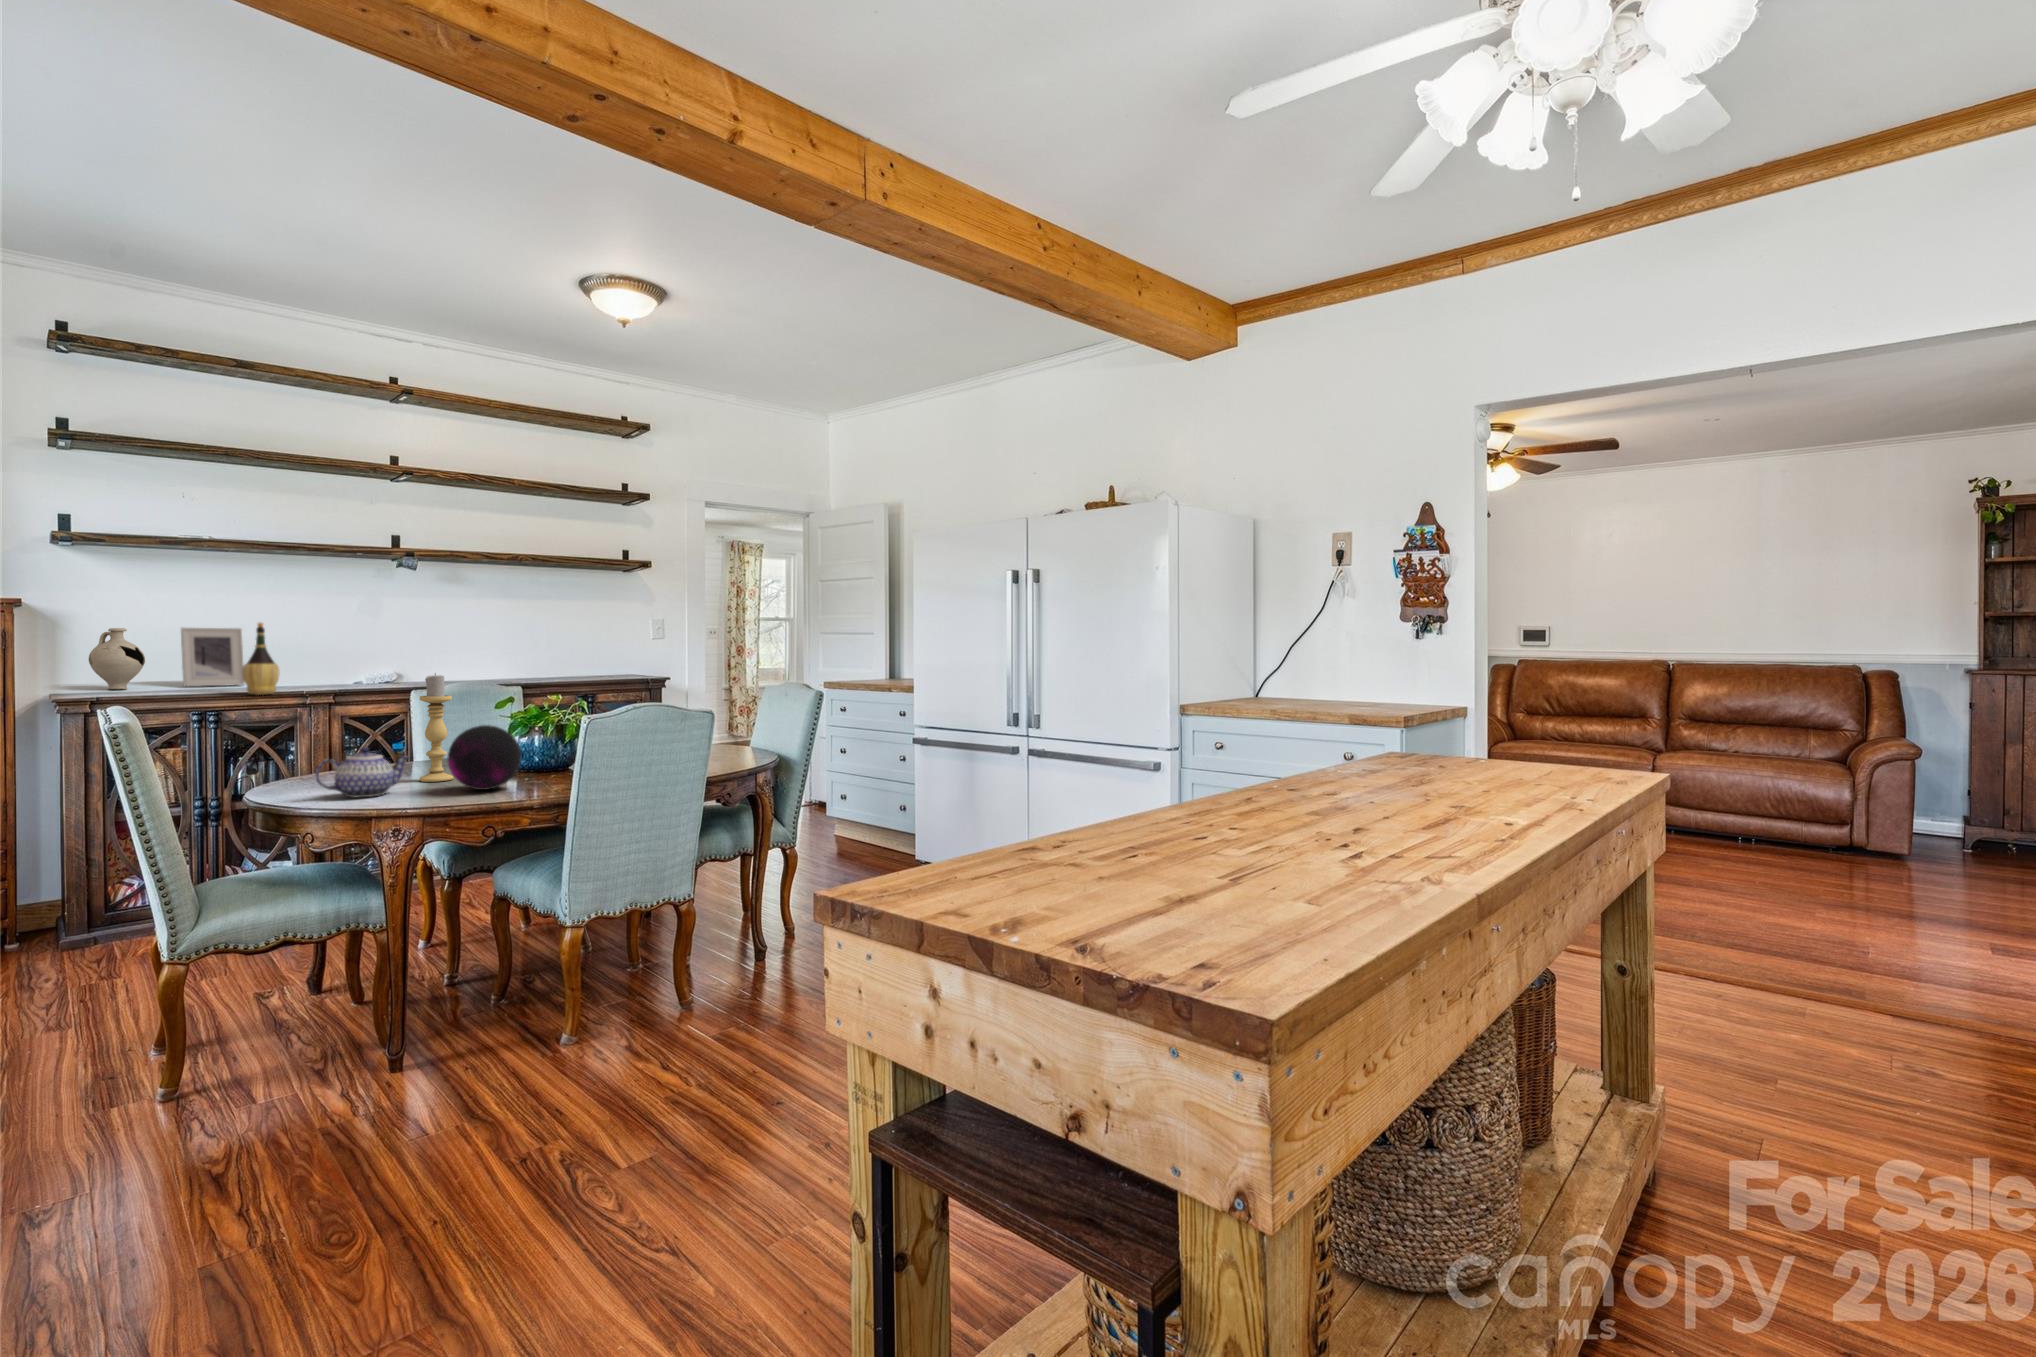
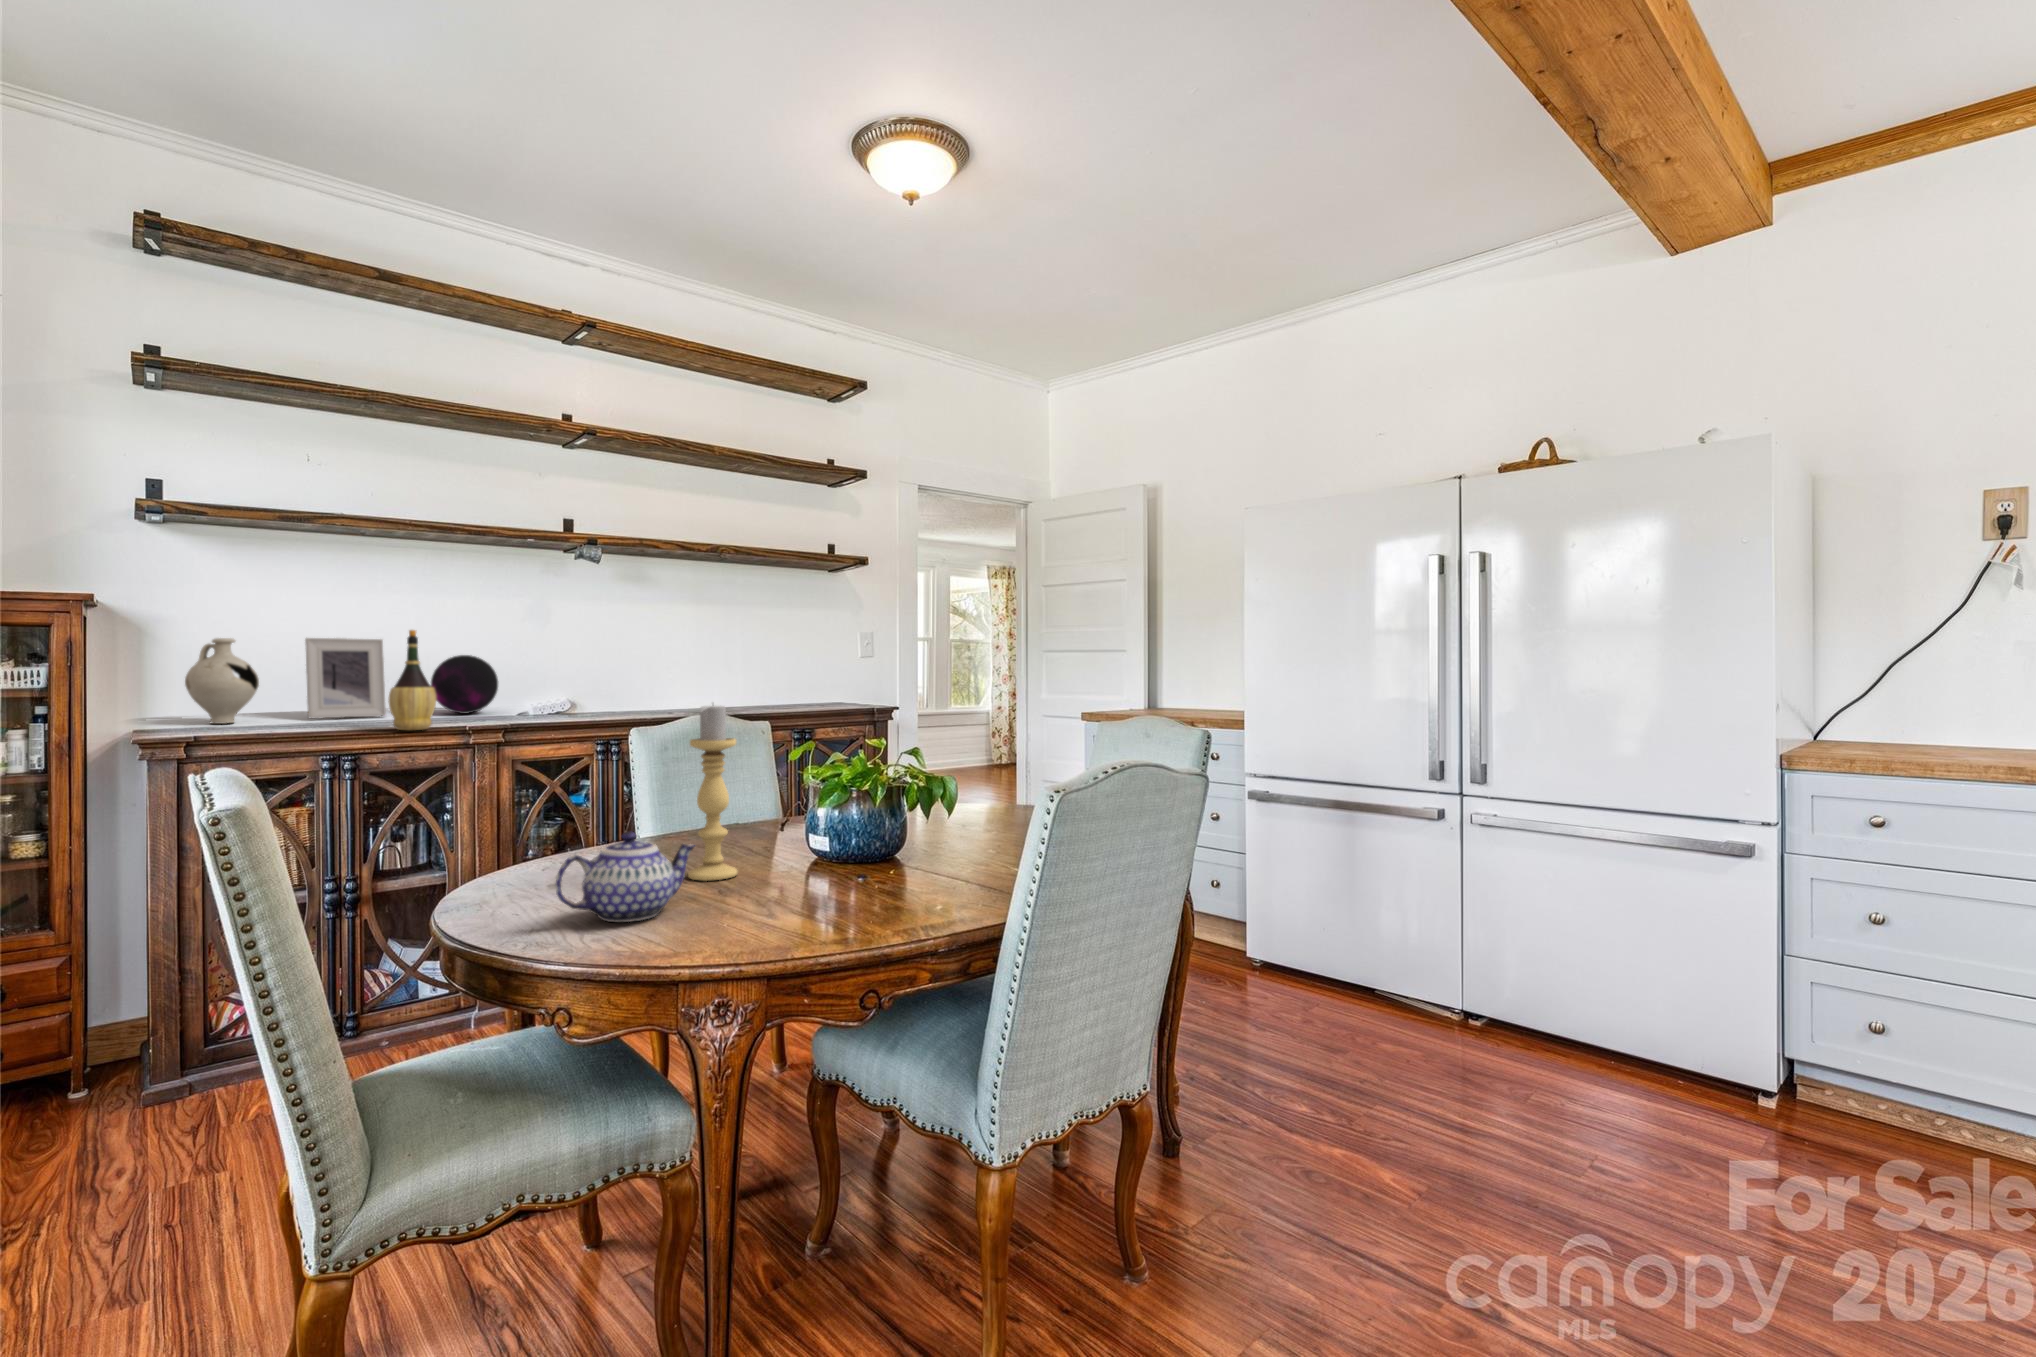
decorative orb: present [448,725,521,790] -> present [431,655,498,714]

